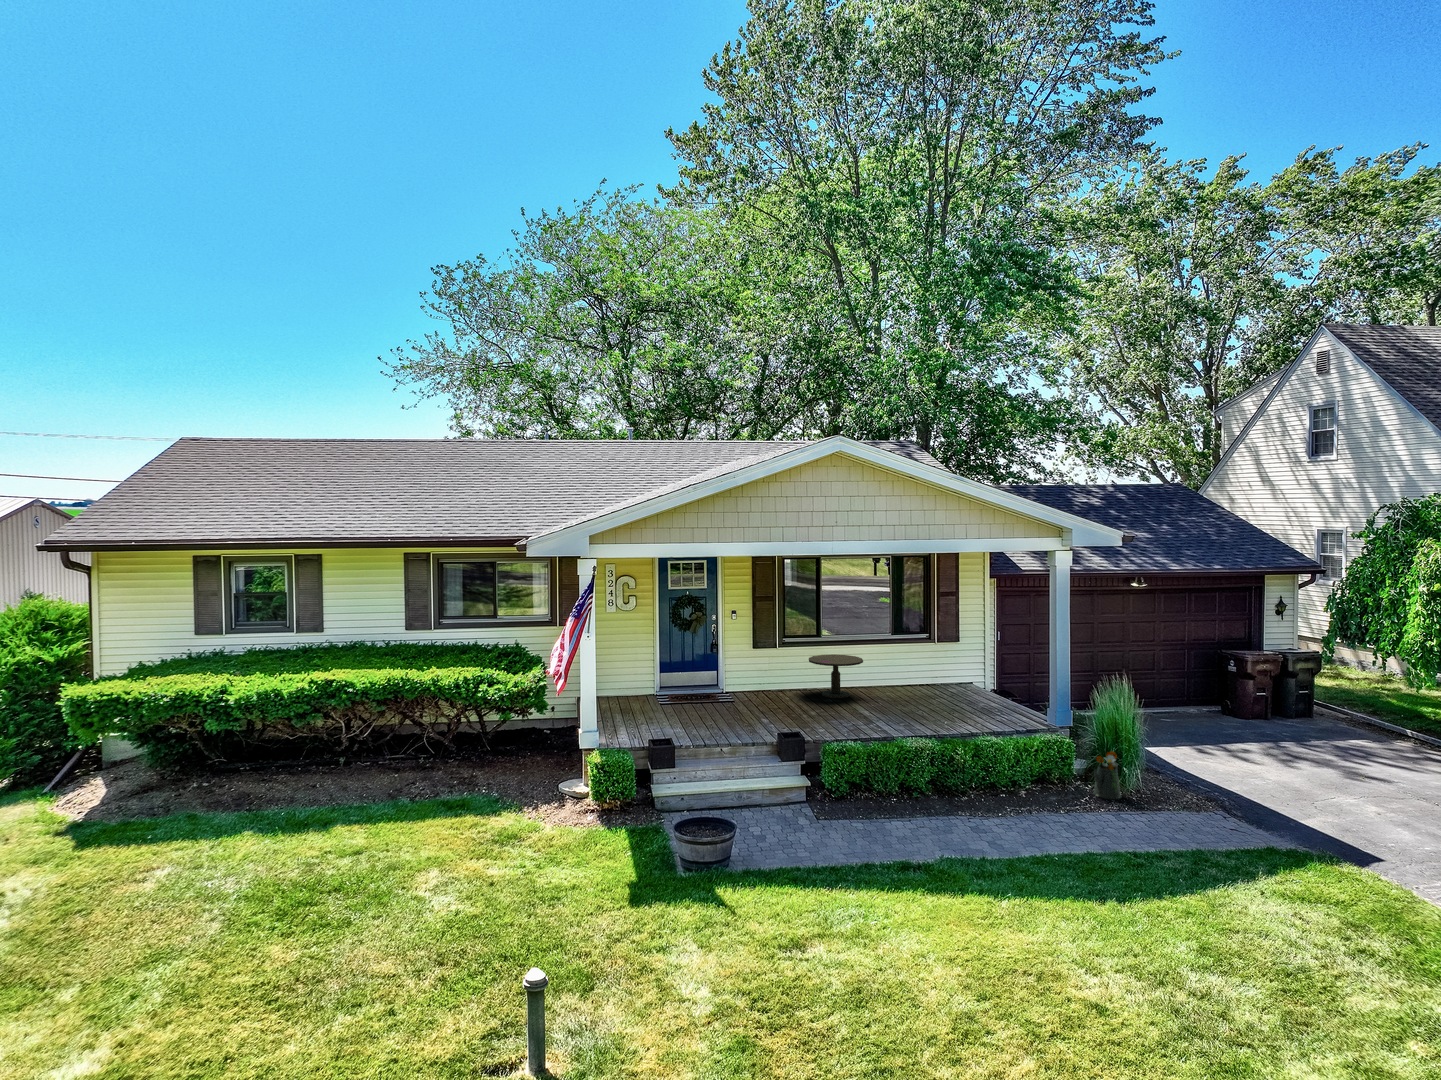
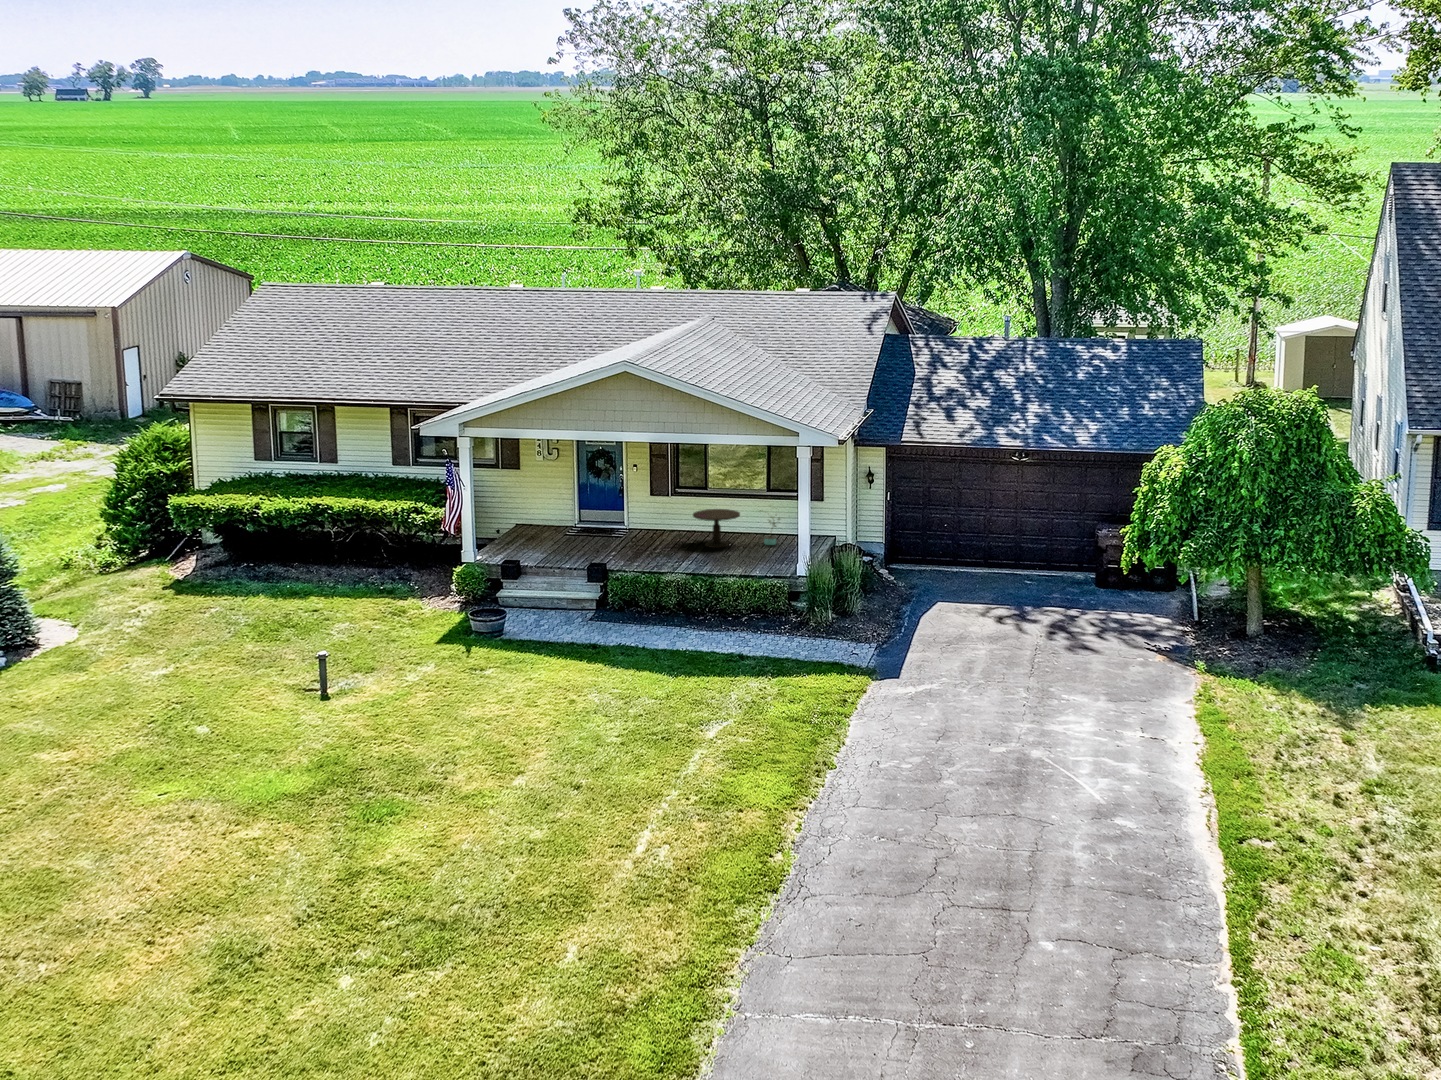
potted plant: none [873,646,899,691] -> present [760,510,780,545]
watering can: present [1094,752,1121,799] -> none [800,603,829,640]

